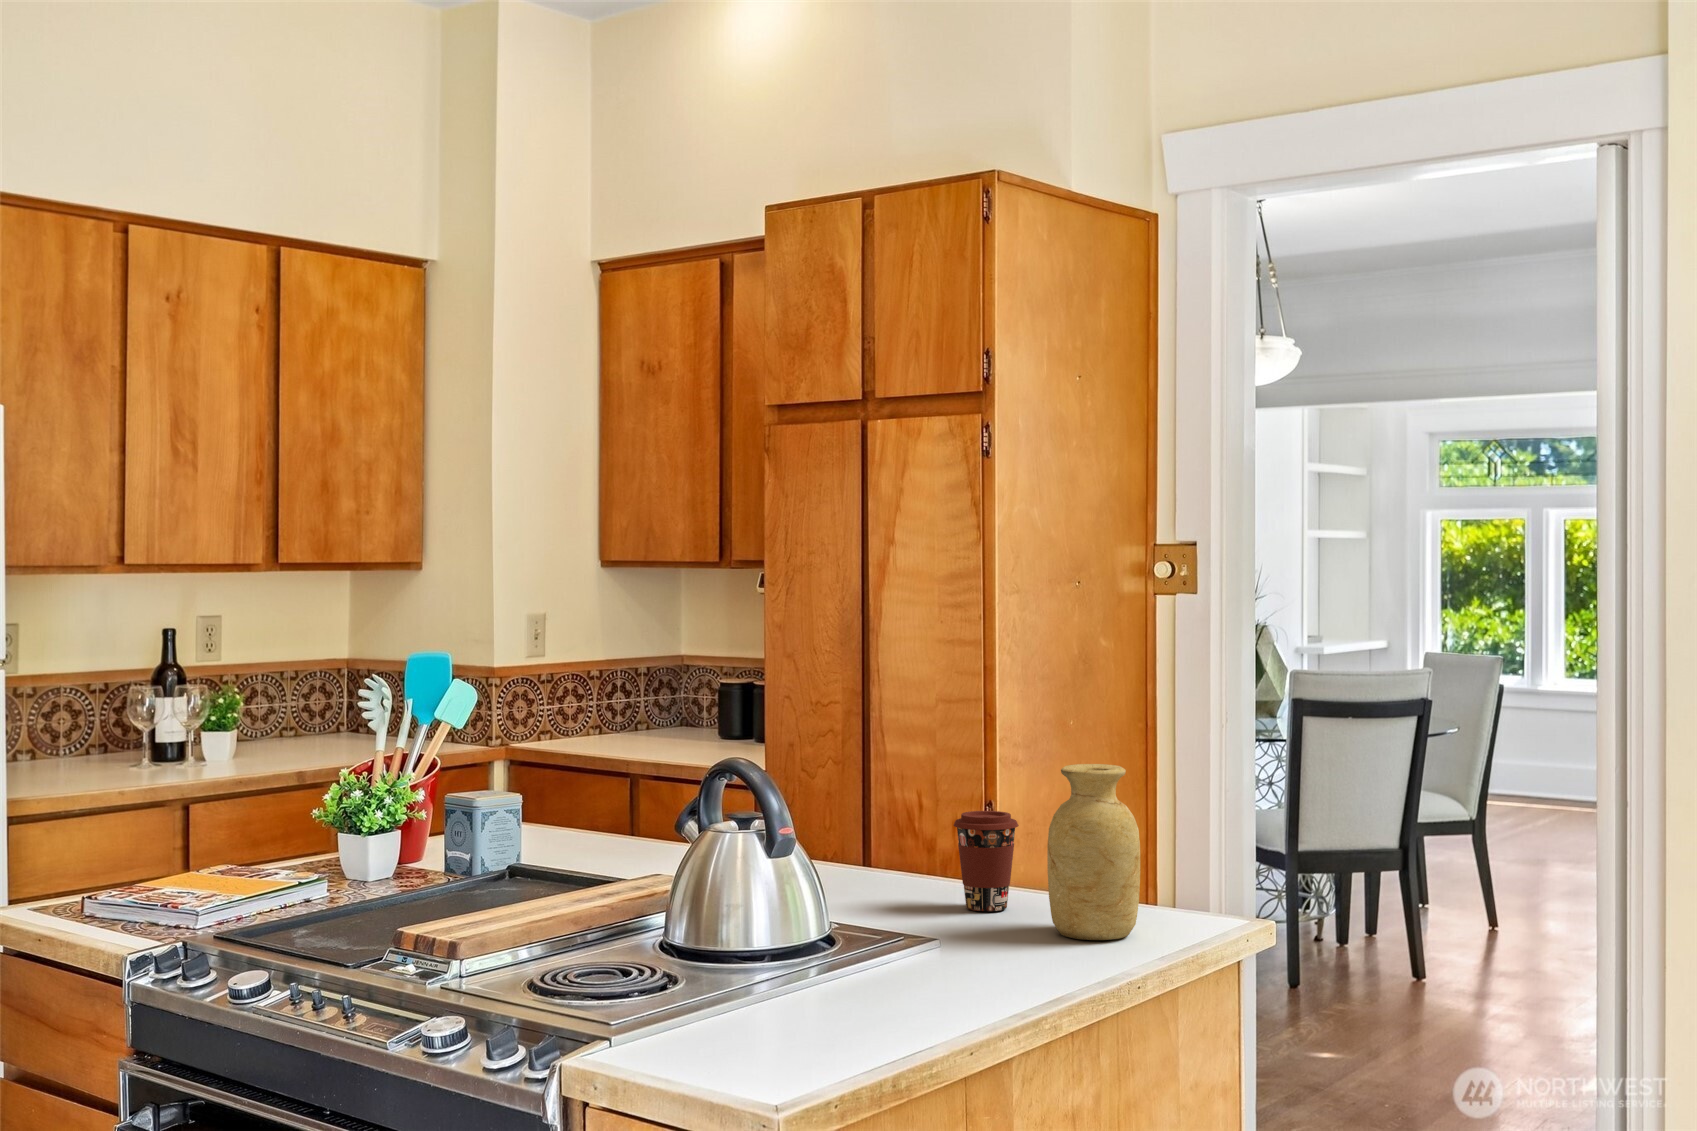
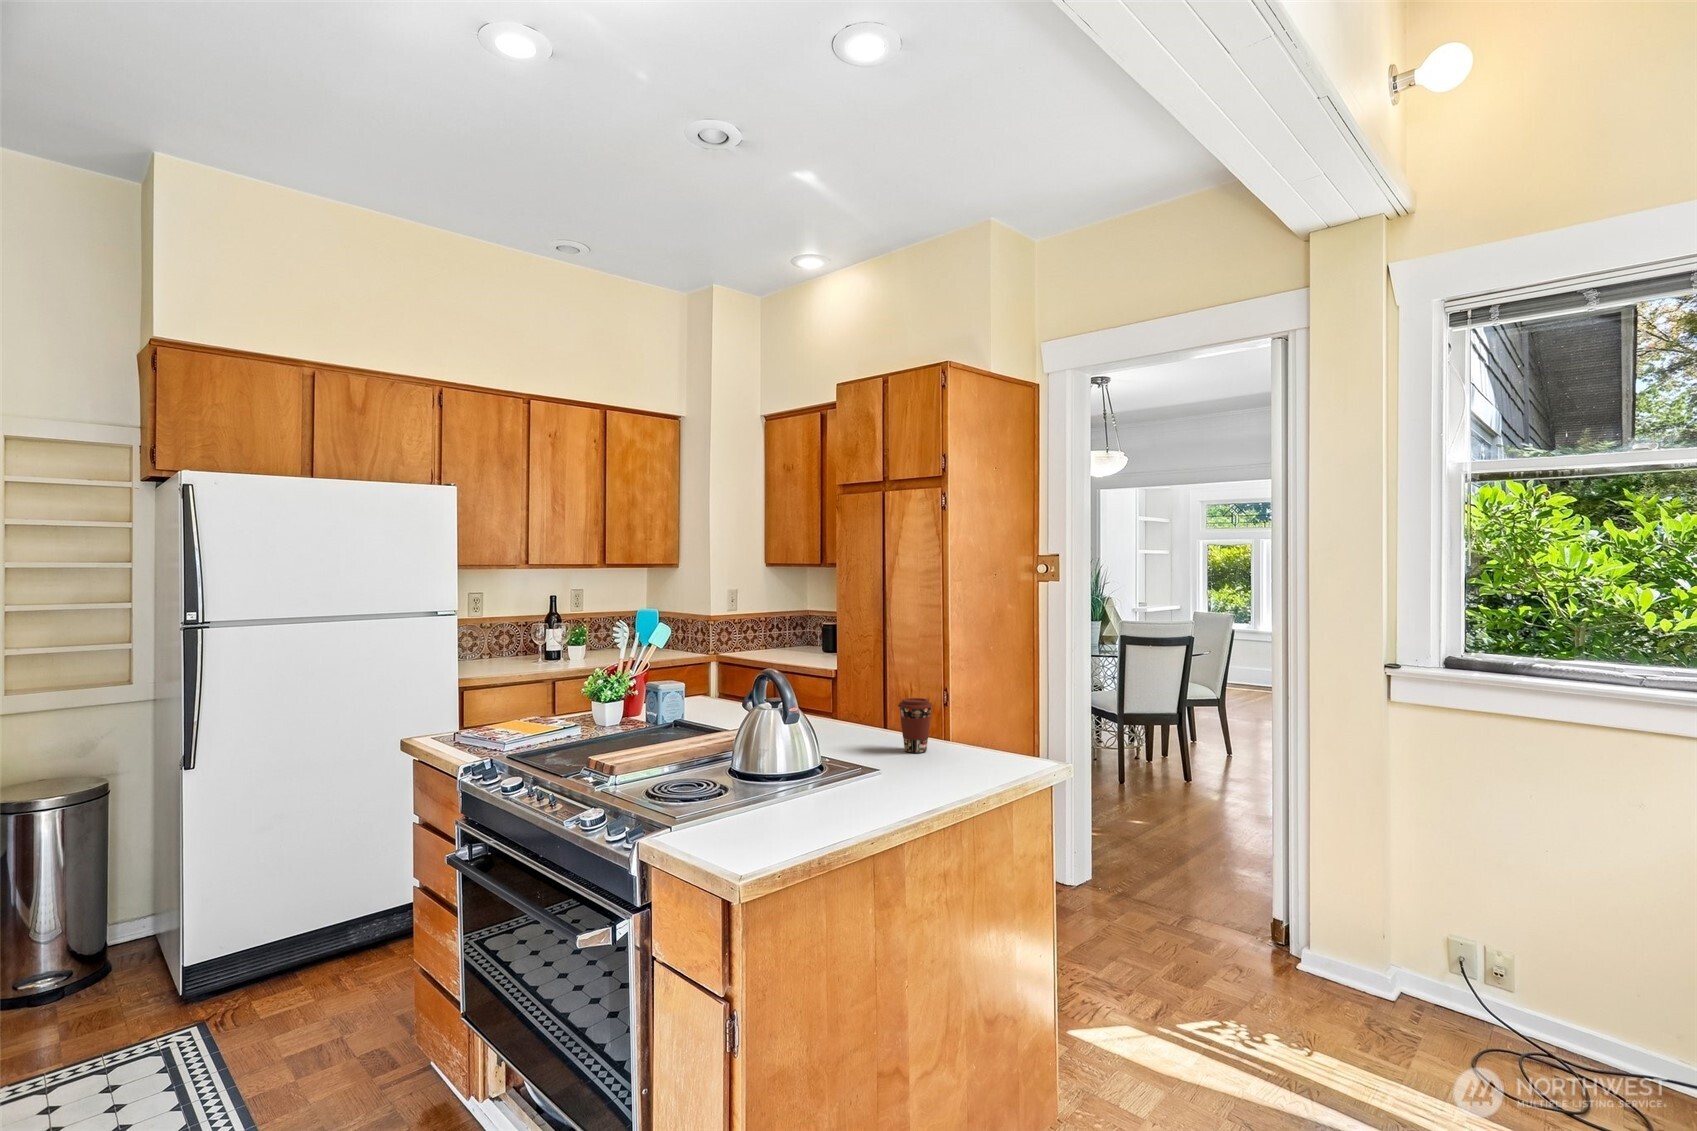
vase: present [1047,764,1140,940] -> none [943,674,994,772]

